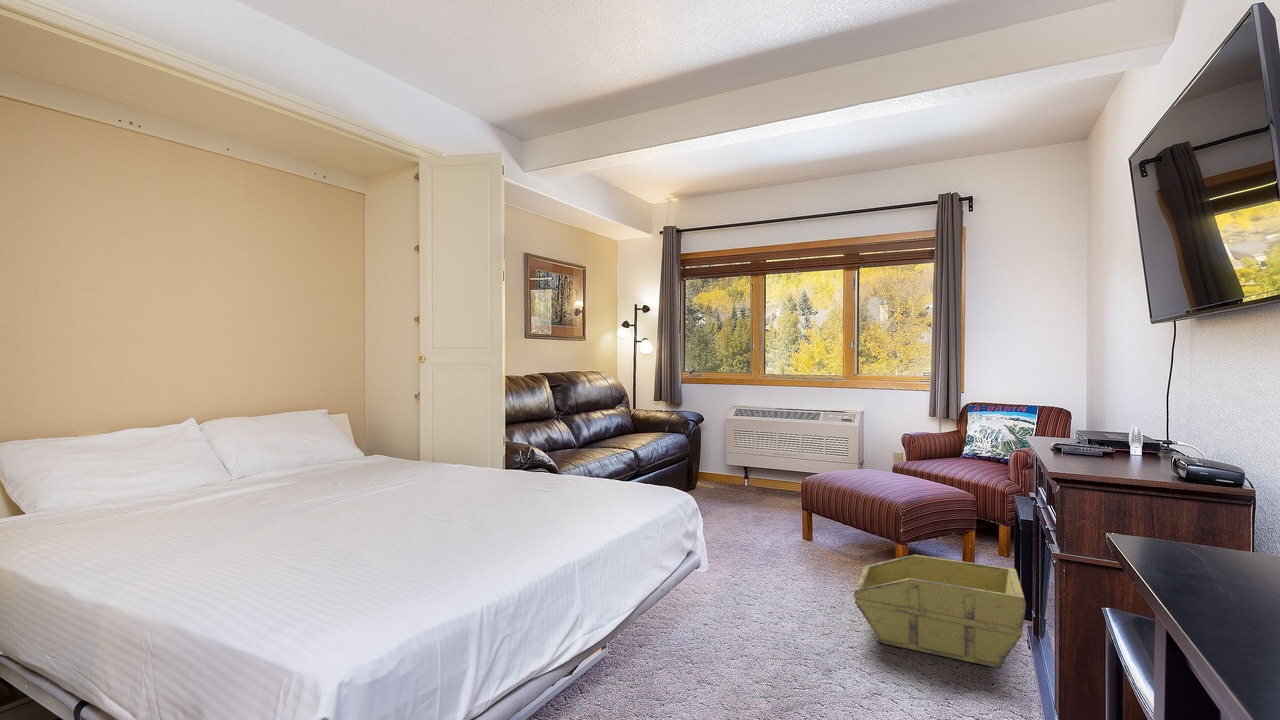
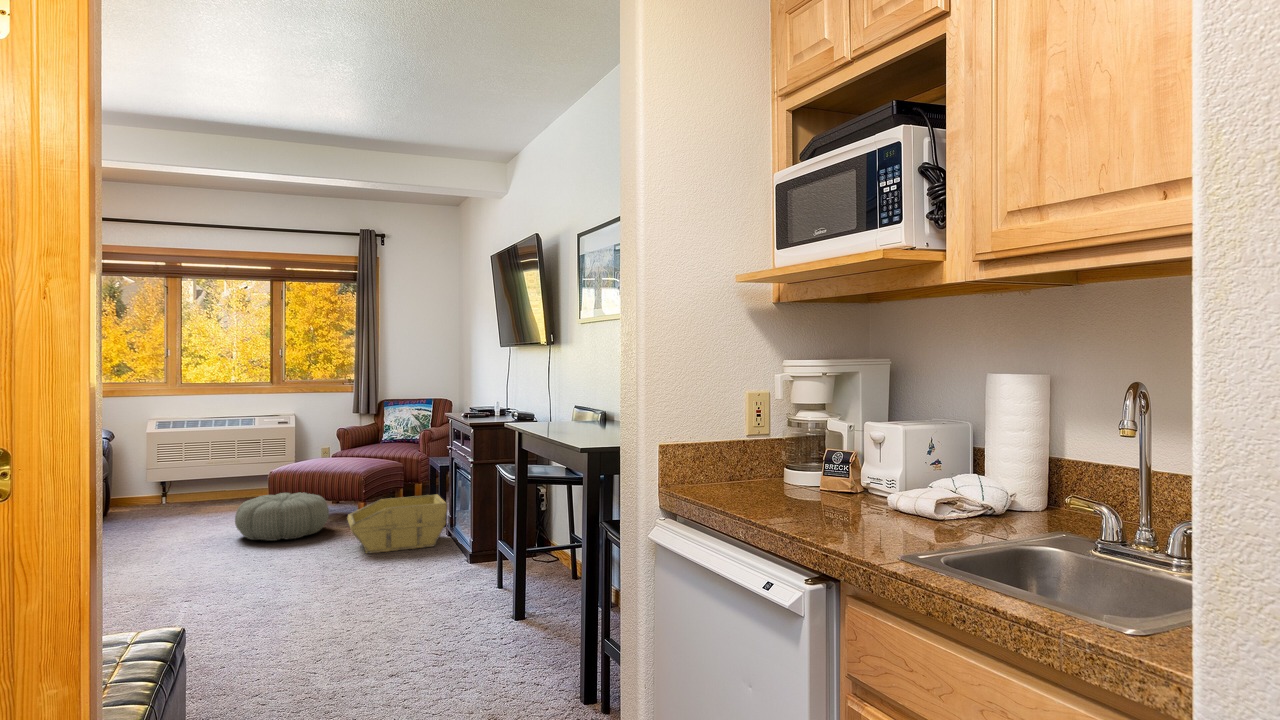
pouf: none [750,508,859,574] -> present [235,492,329,541]

